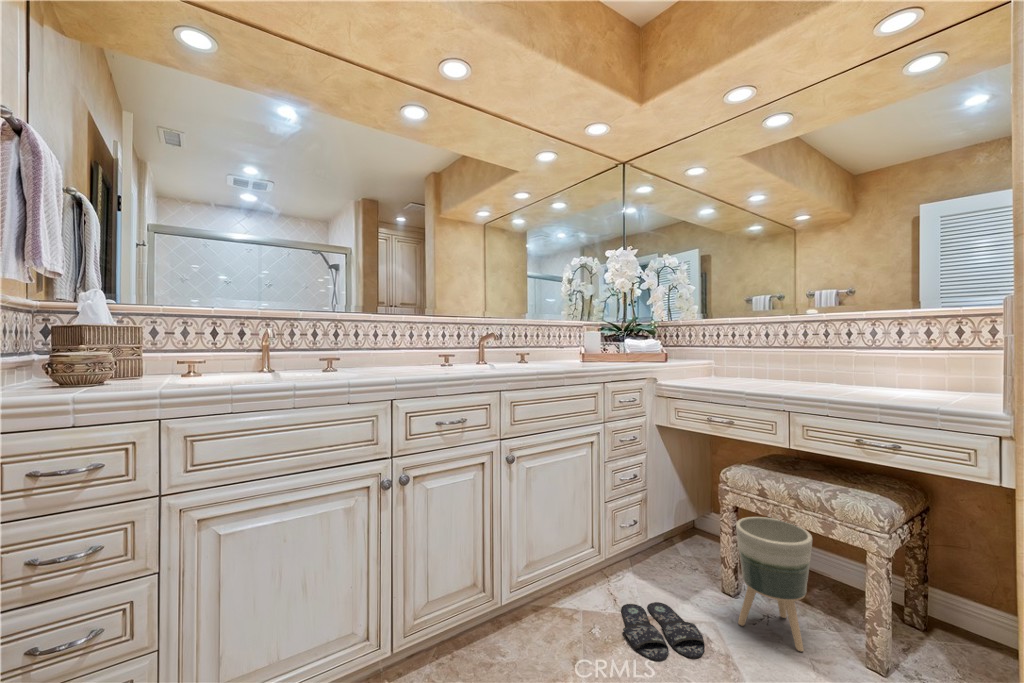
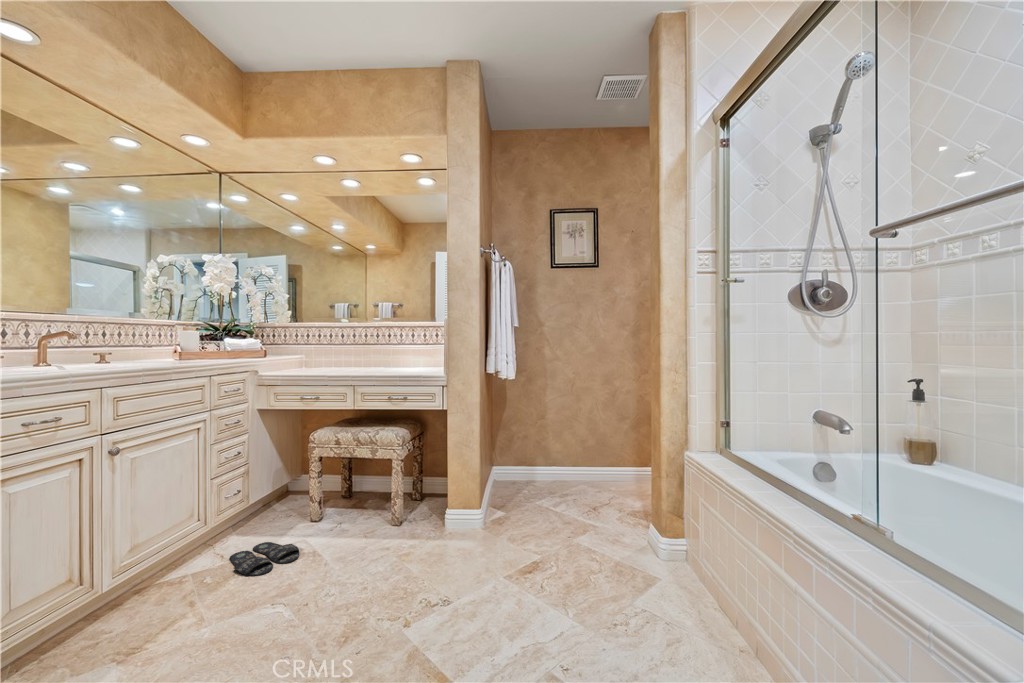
planter: present [736,517,812,651] -> none [321,458,367,533]

